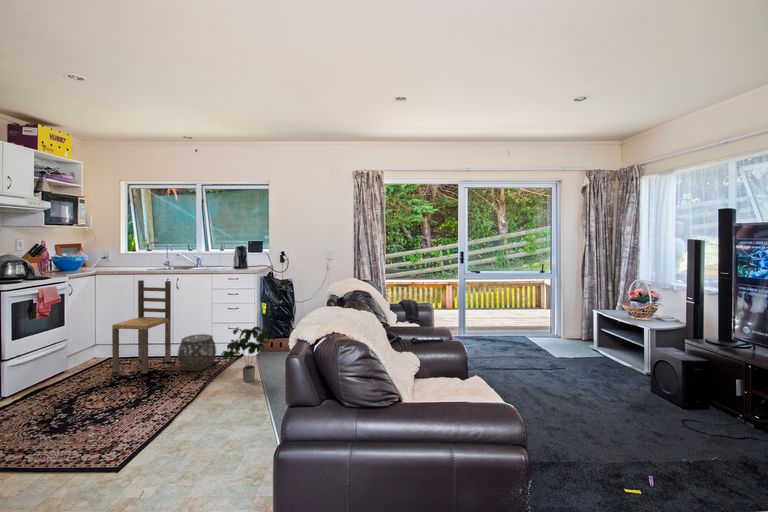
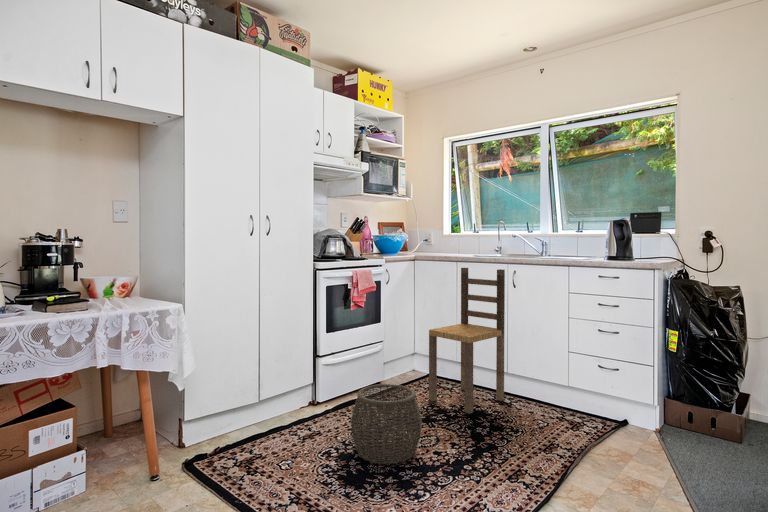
potted plant: present [221,327,274,382] -> none [595,365,719,486]
woven basket: present [178,334,216,371] -> present [350,384,422,465]

